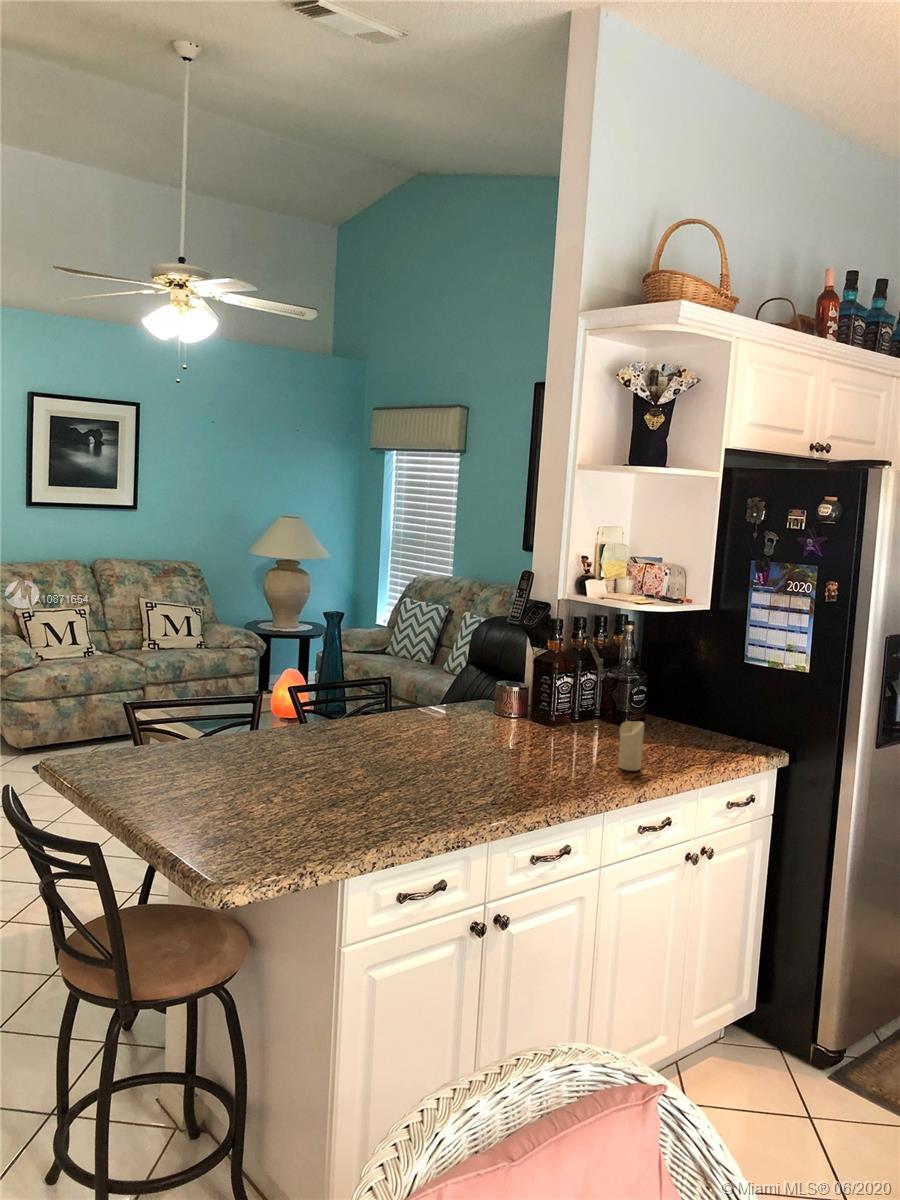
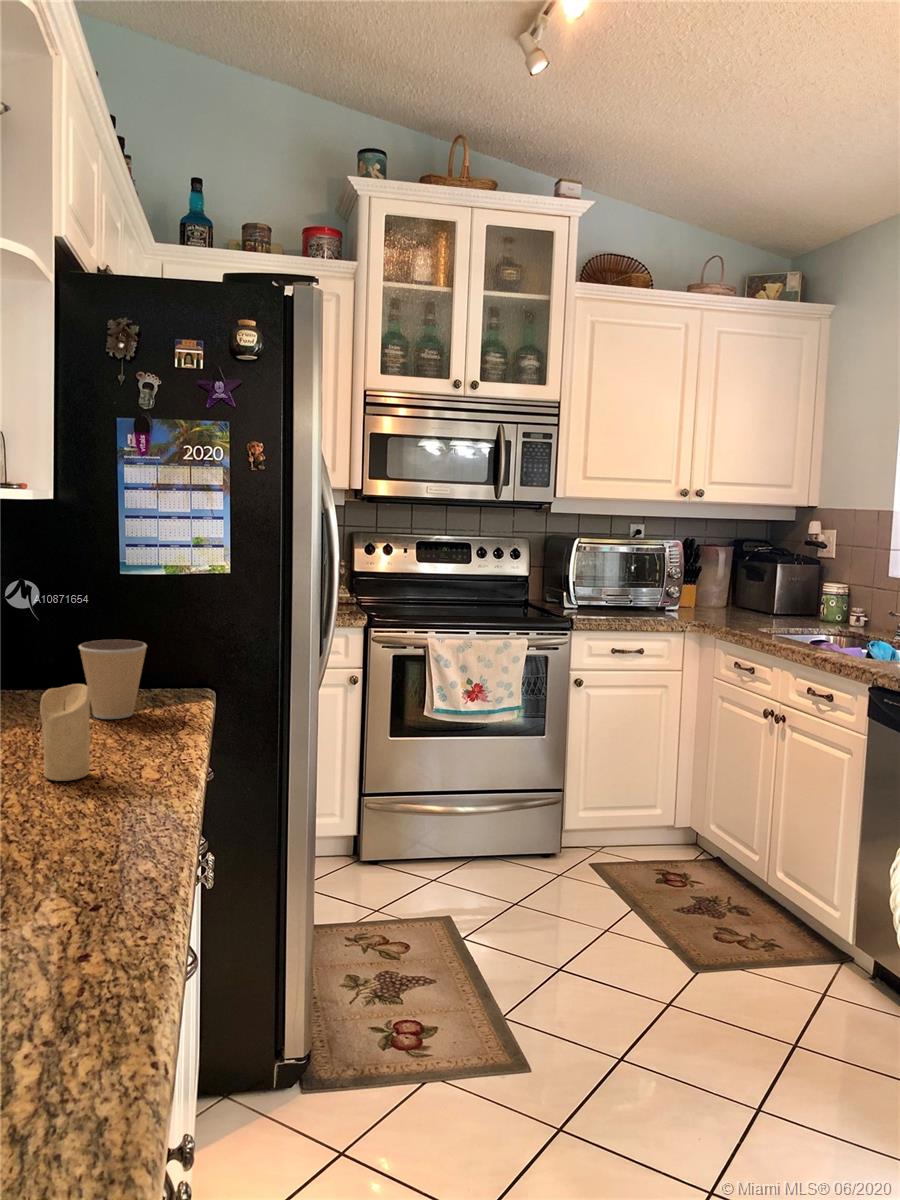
coffee cup: none [684,702,724,751] -> present [79,640,147,719]

